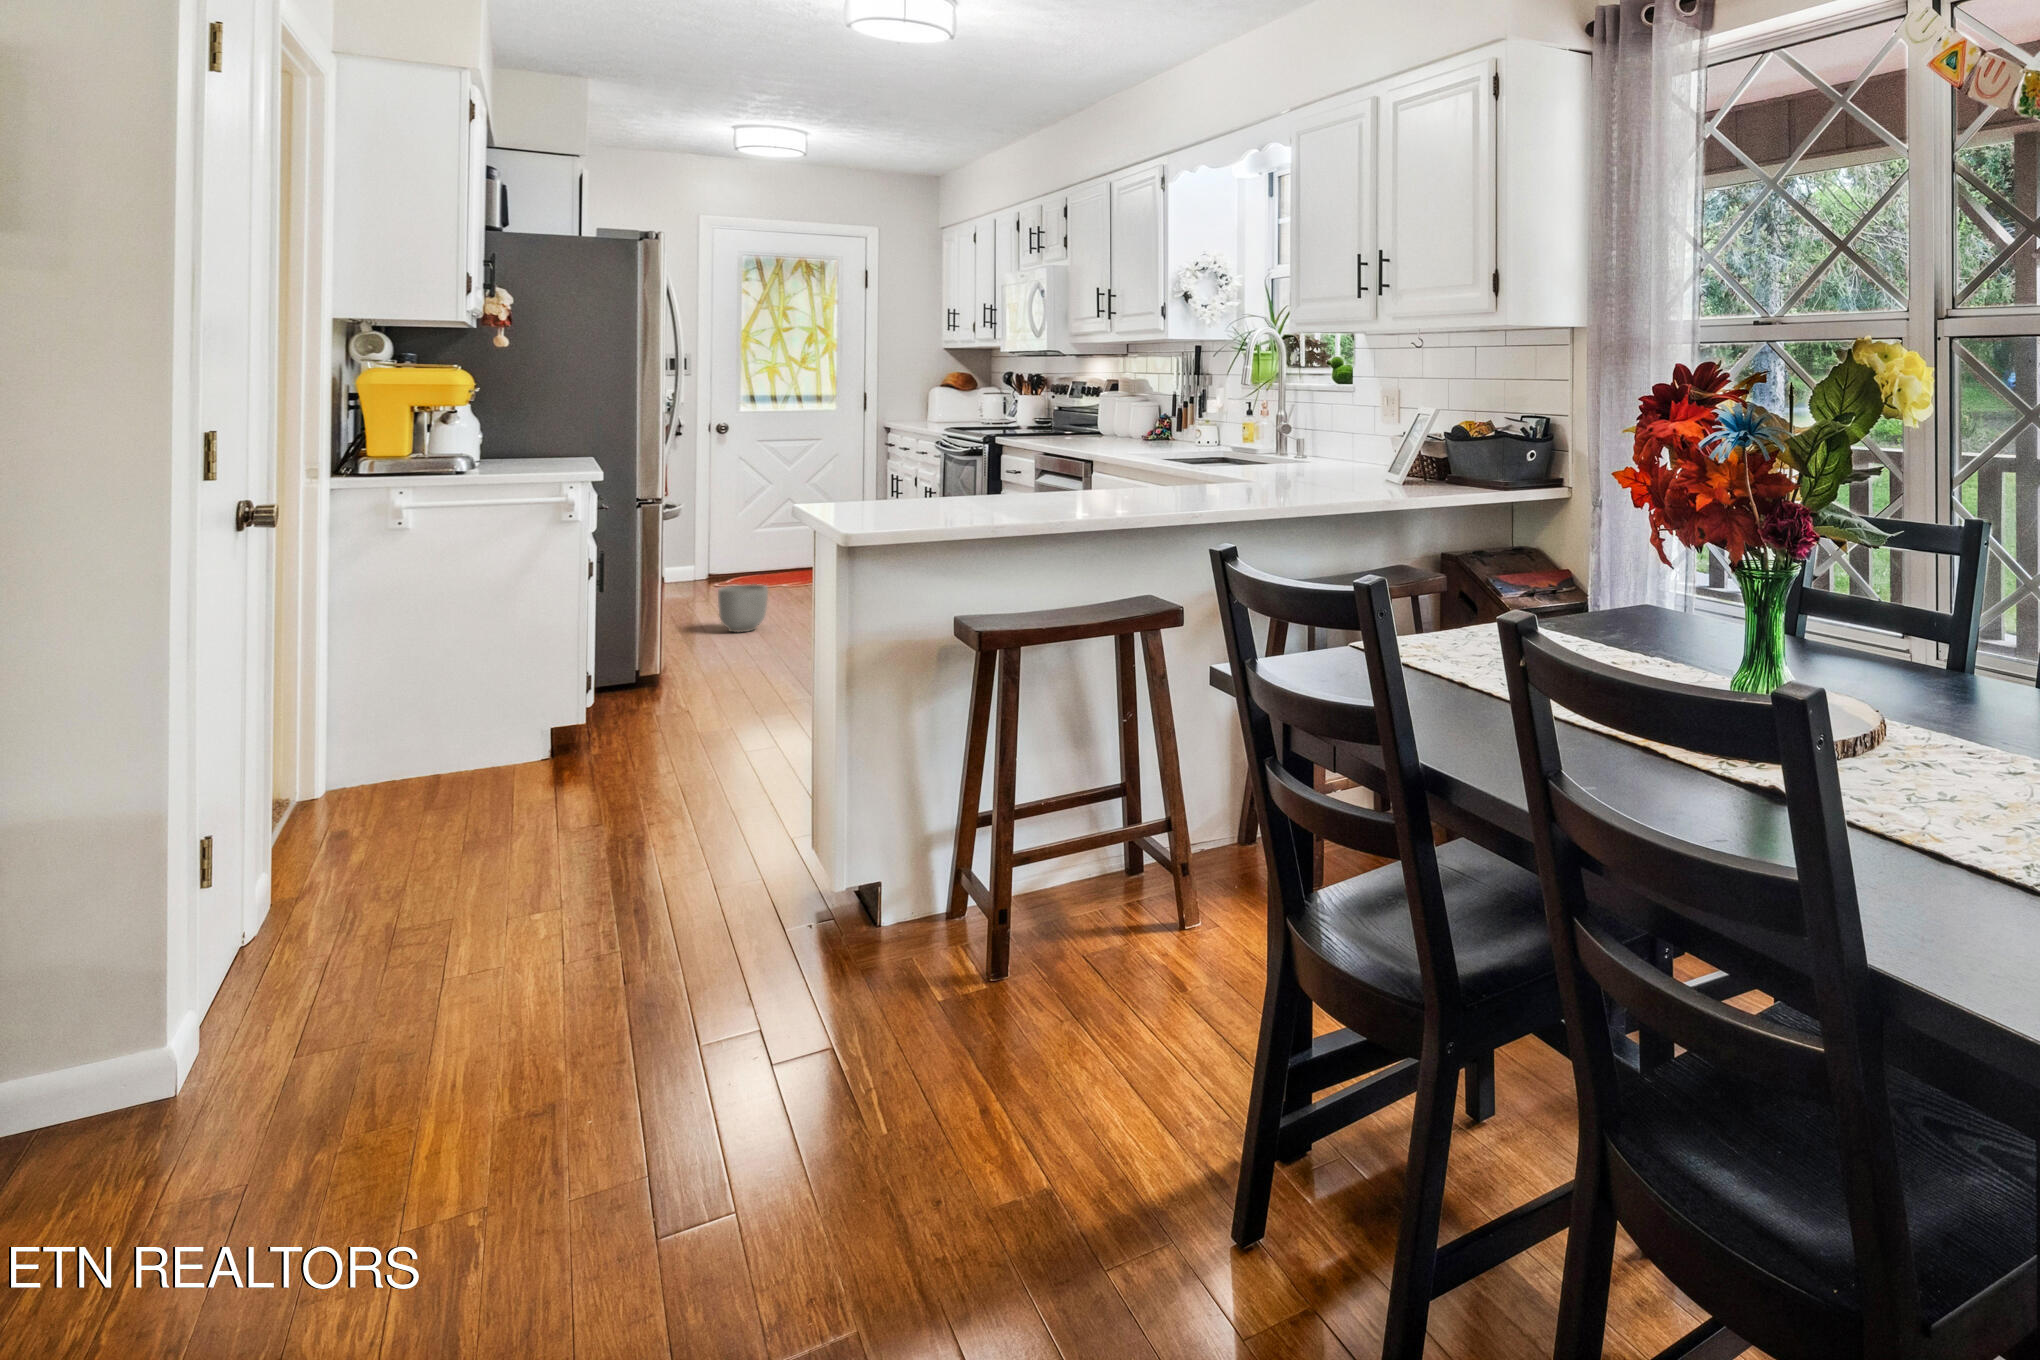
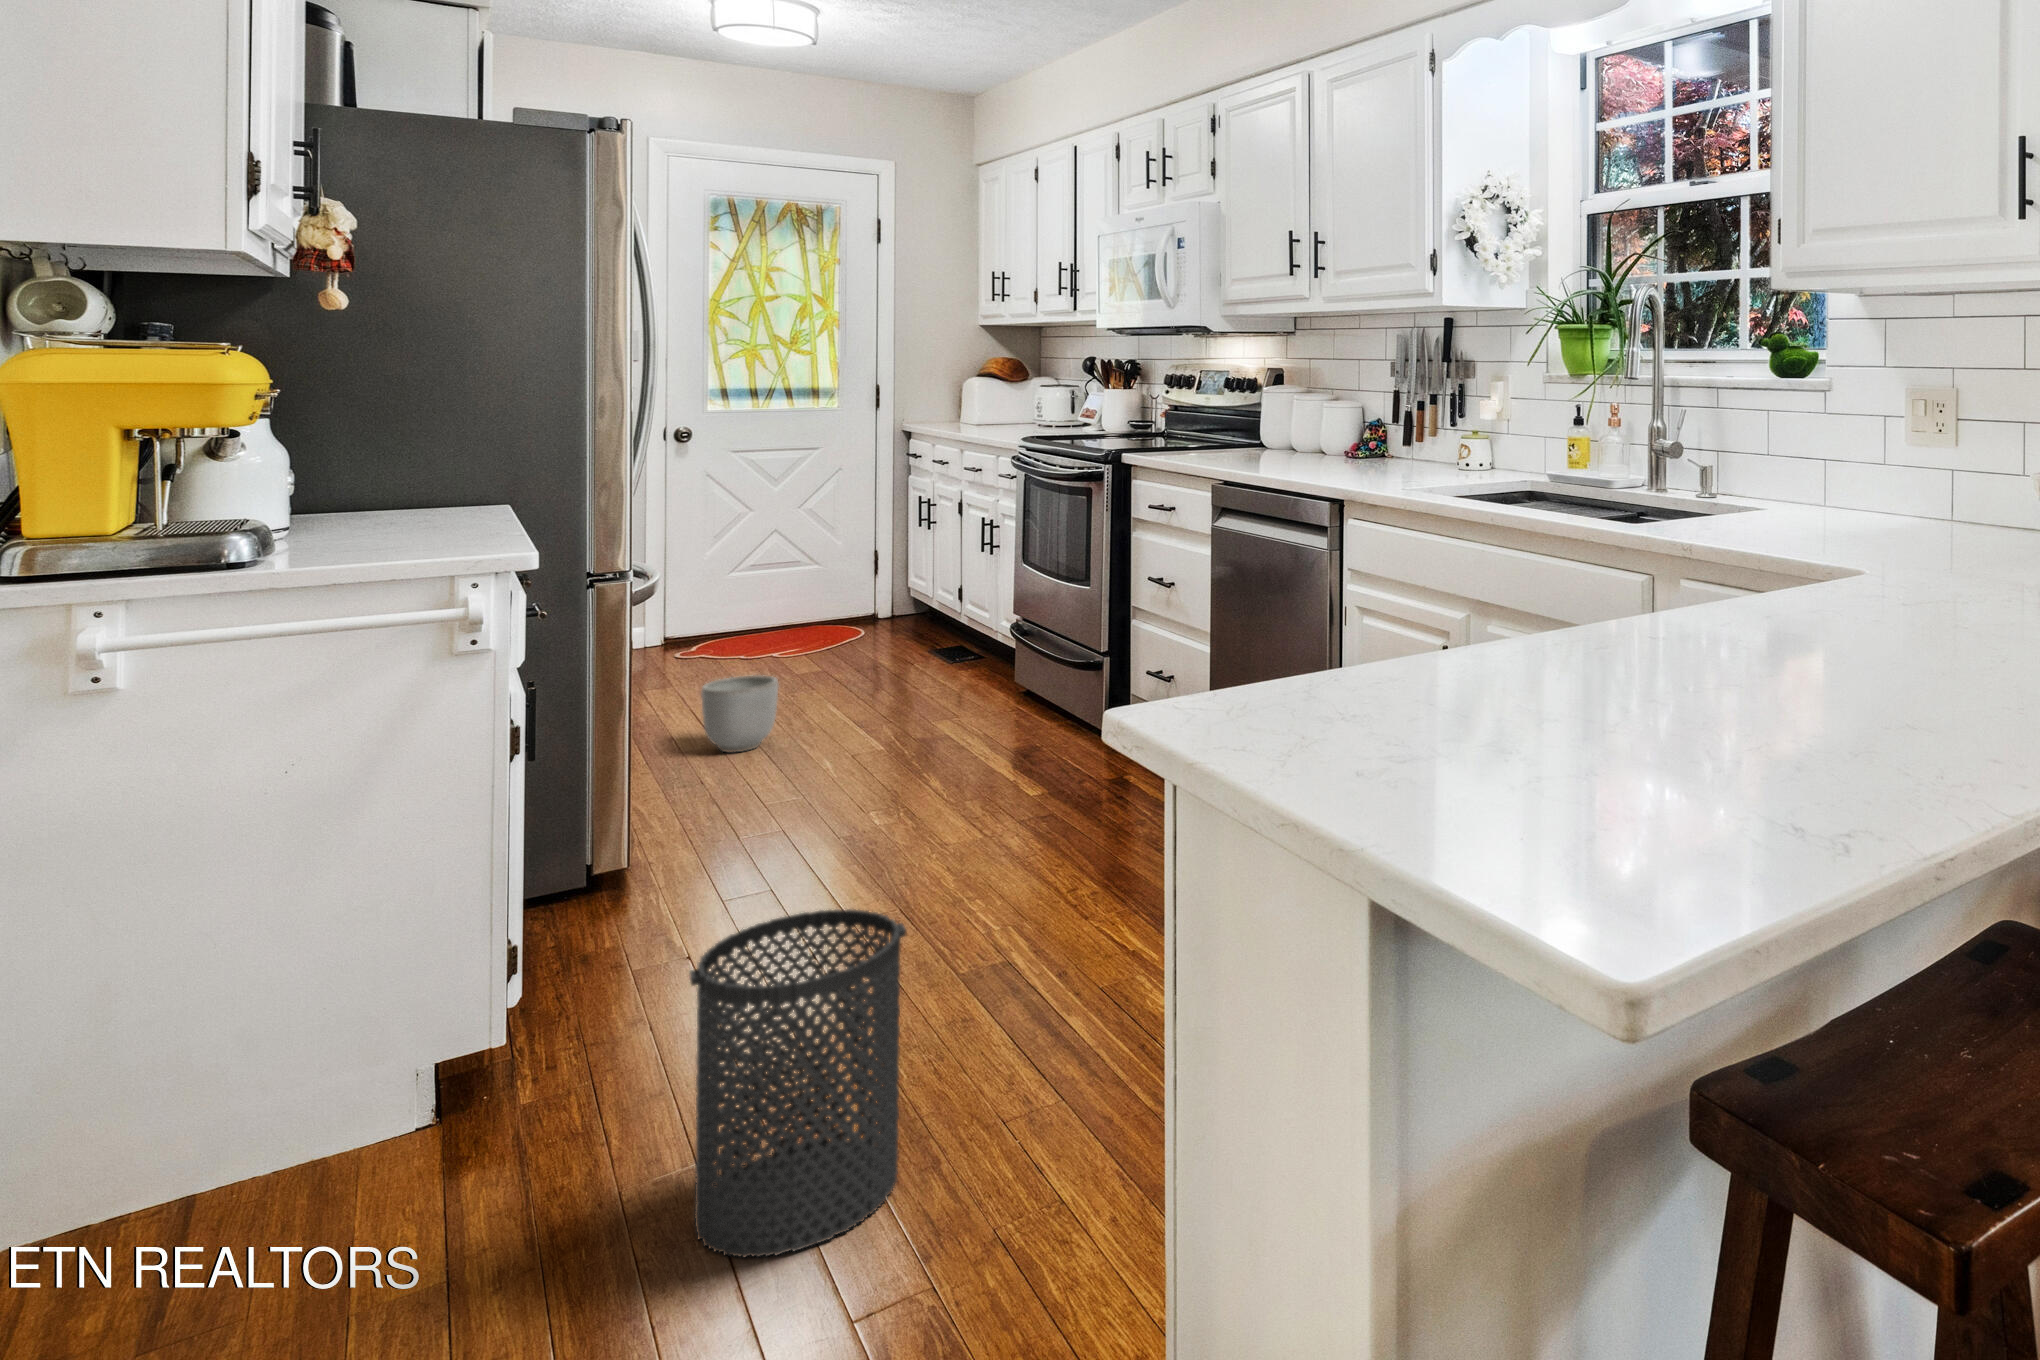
trash can: none [664,649,771,792] -> present [690,909,906,1257]

